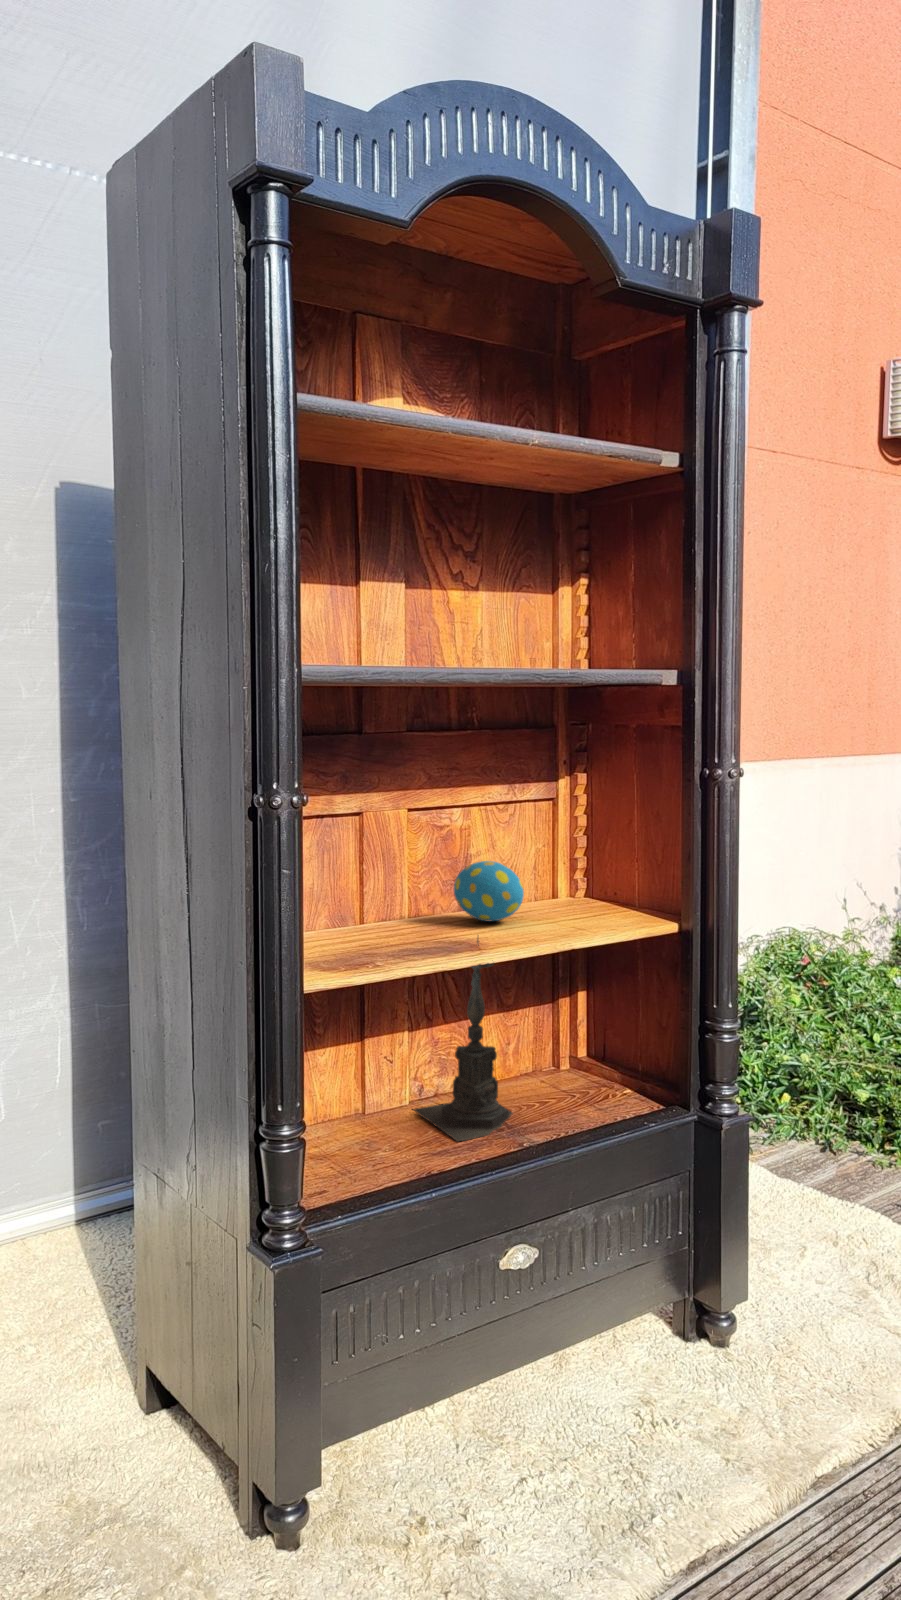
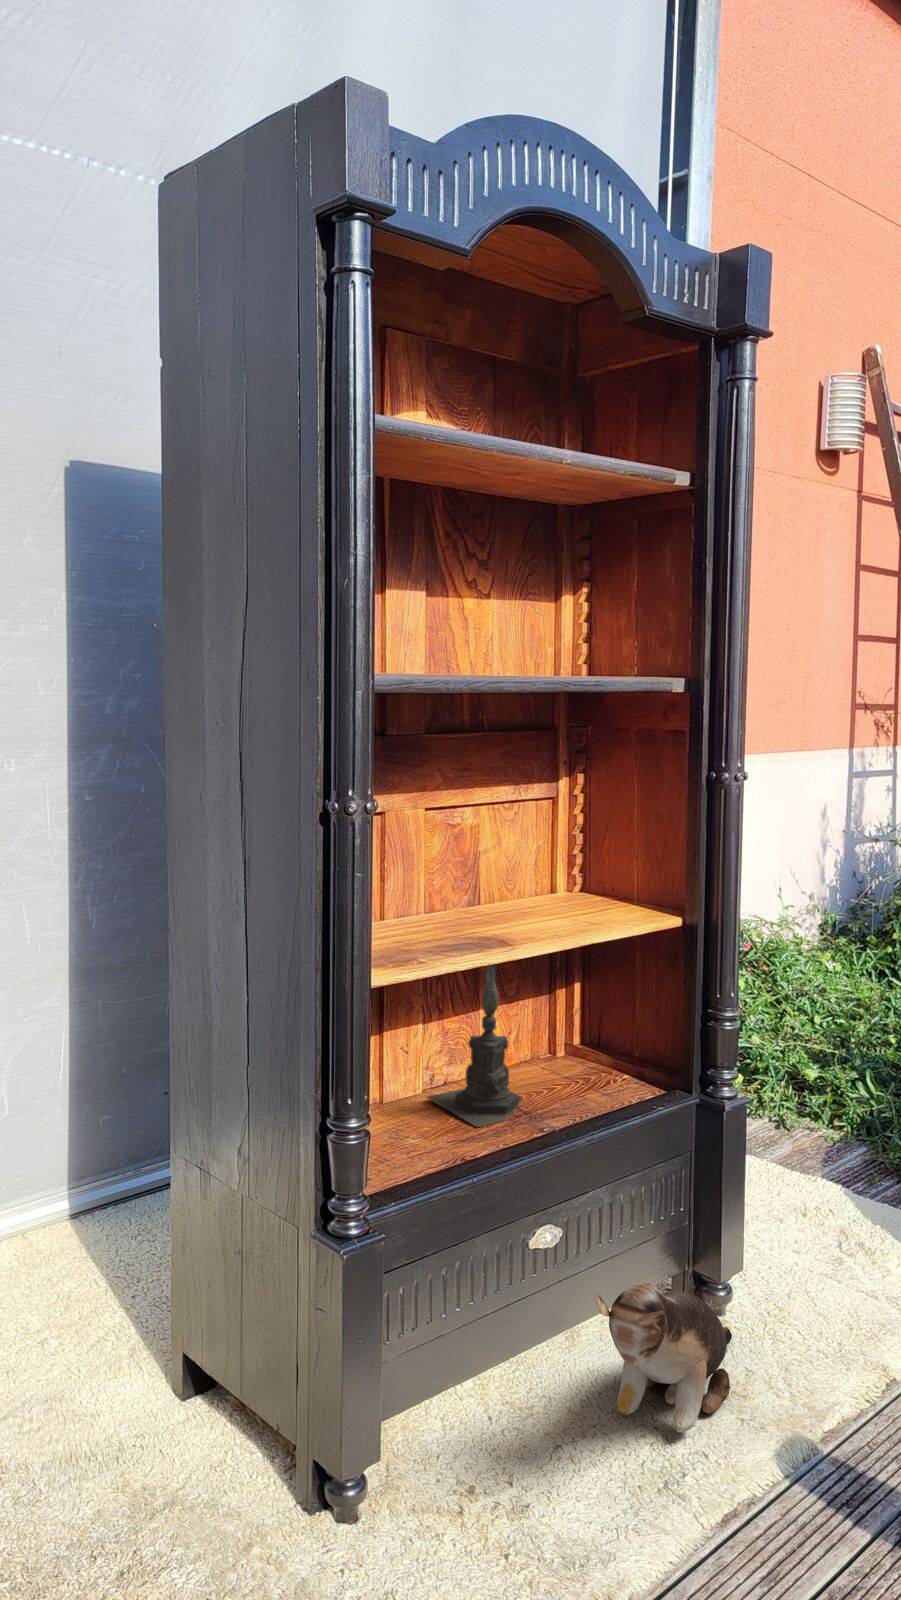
decorative egg: present [454,861,524,922] -> none [466,859,534,917]
plush toy: none [558,1308,730,1471] -> present [595,1283,732,1432]

